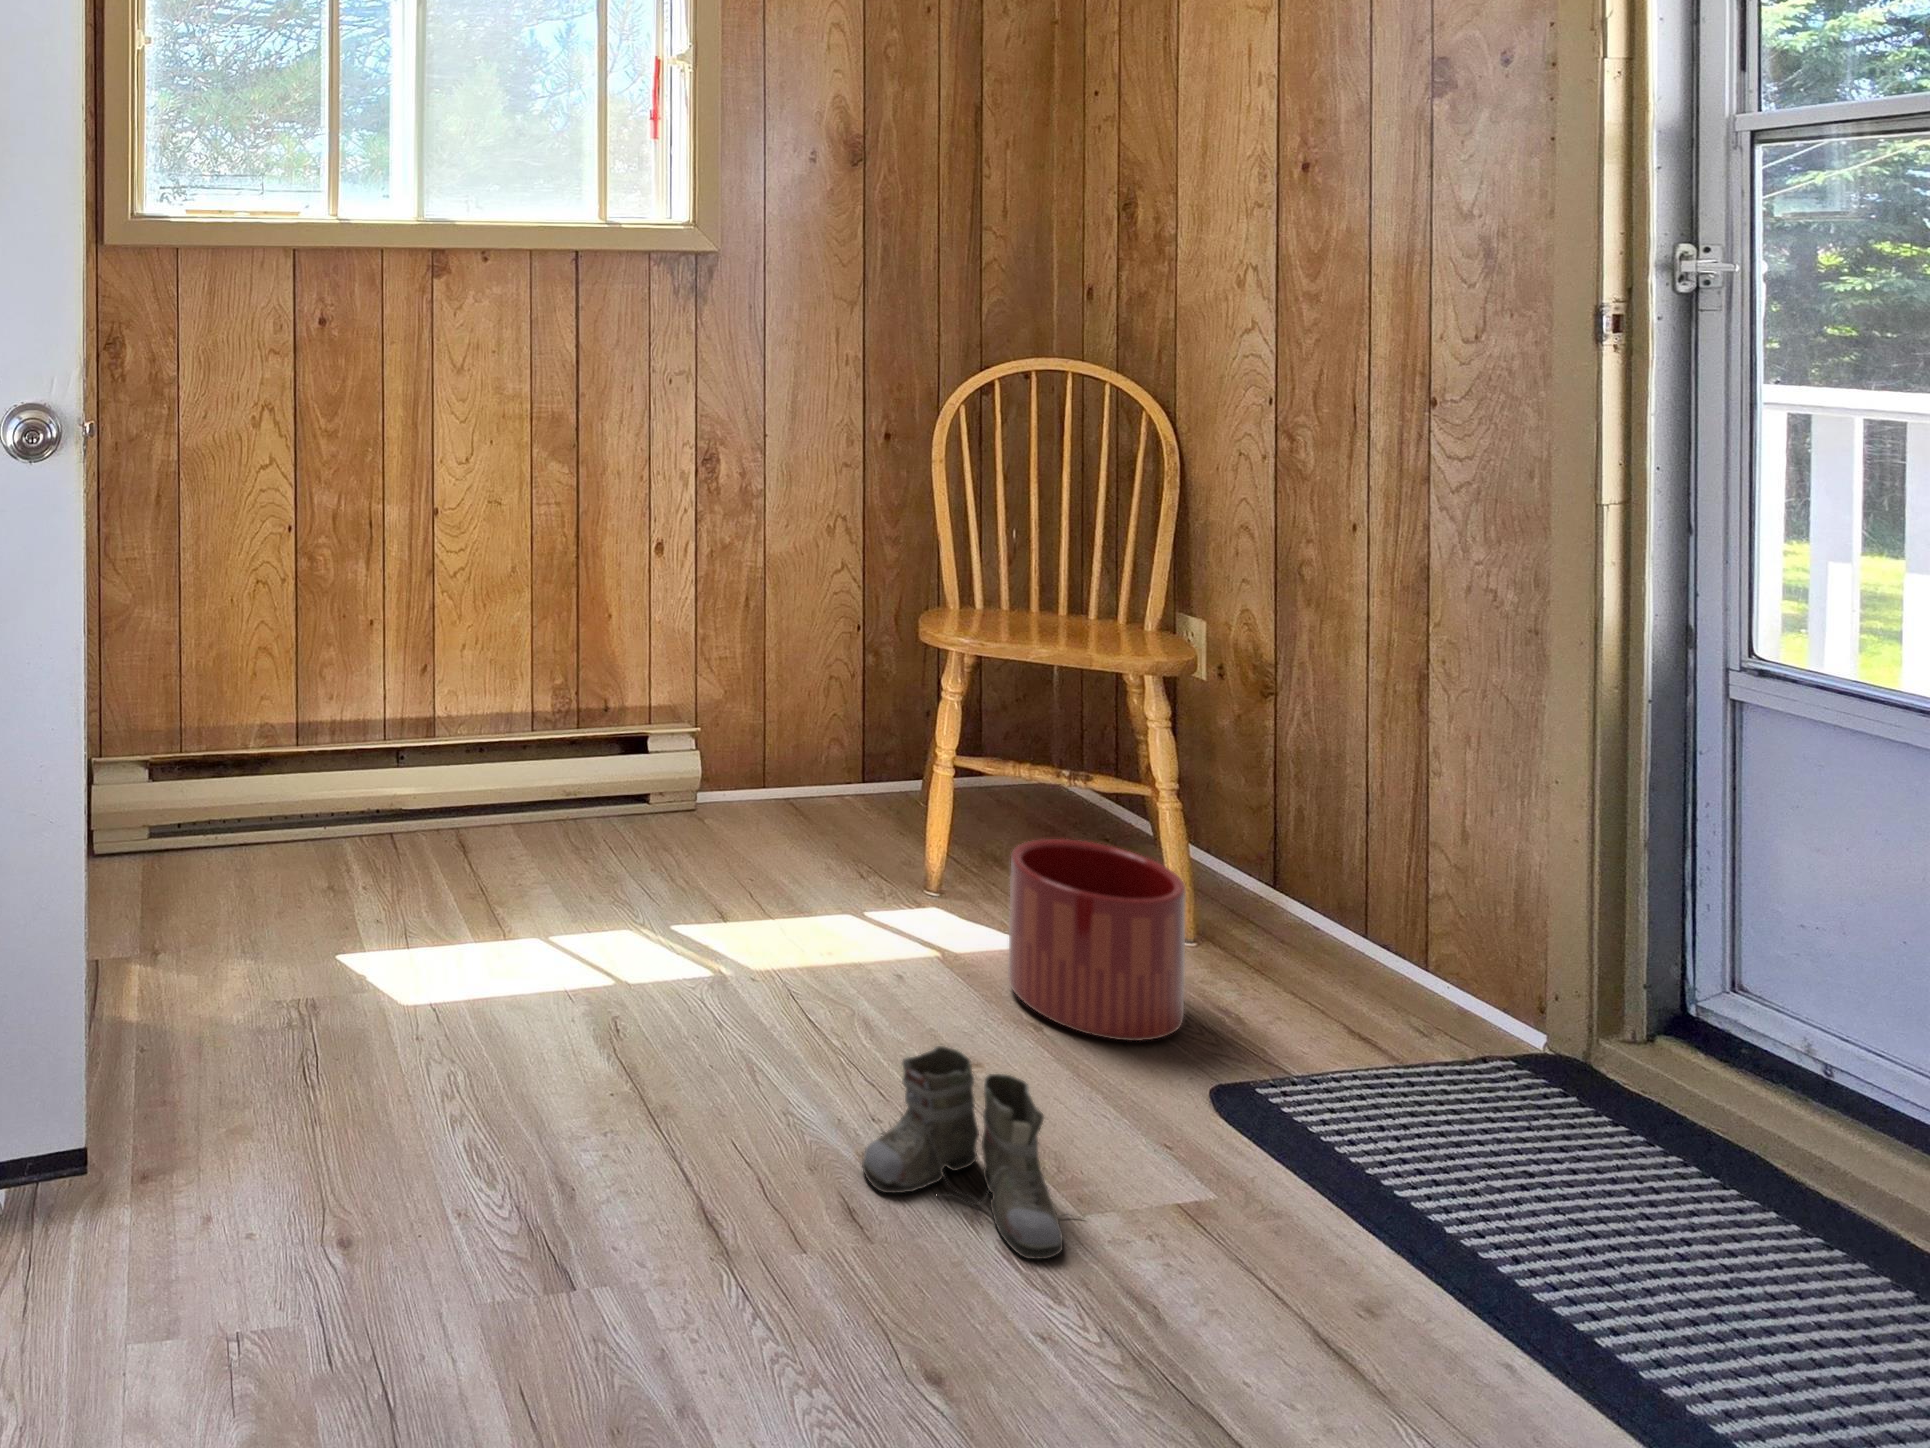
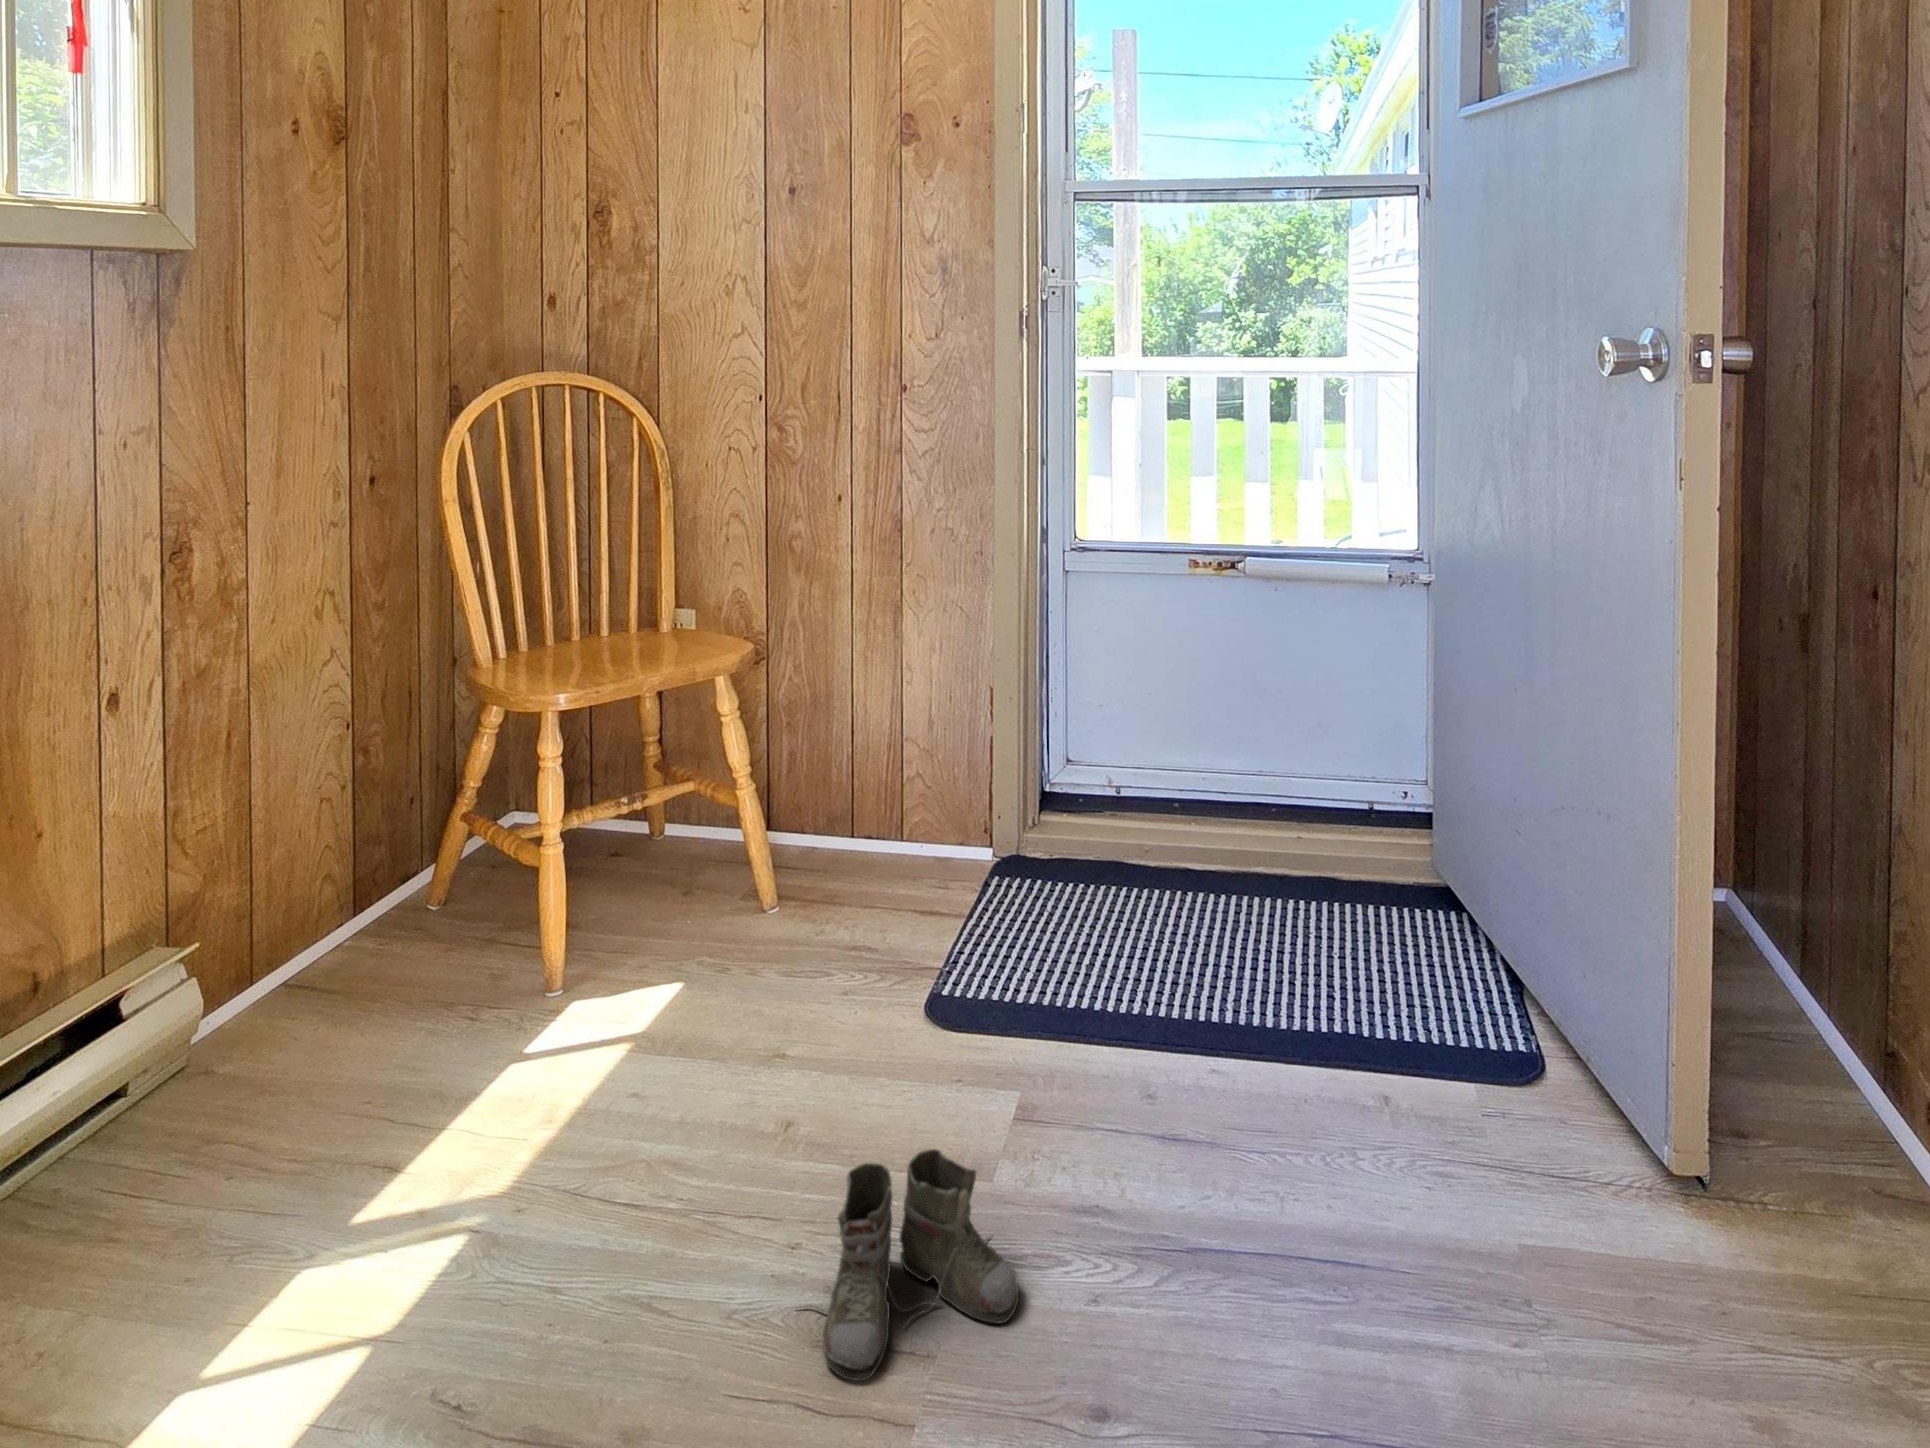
planter: present [1008,839,1186,1041] -> none [705,849,859,1055]

